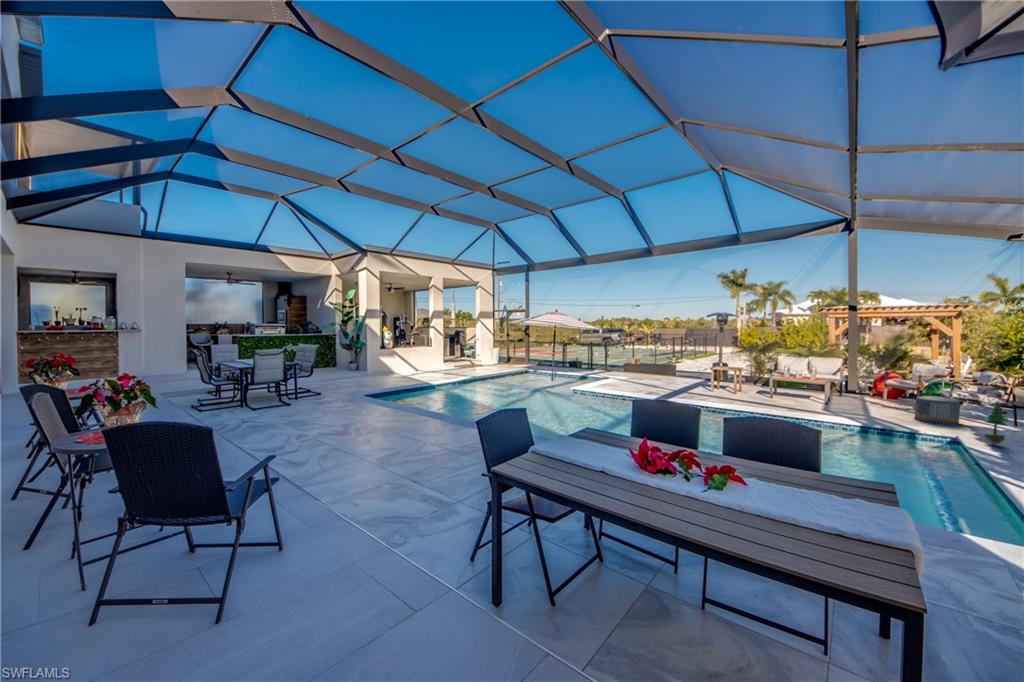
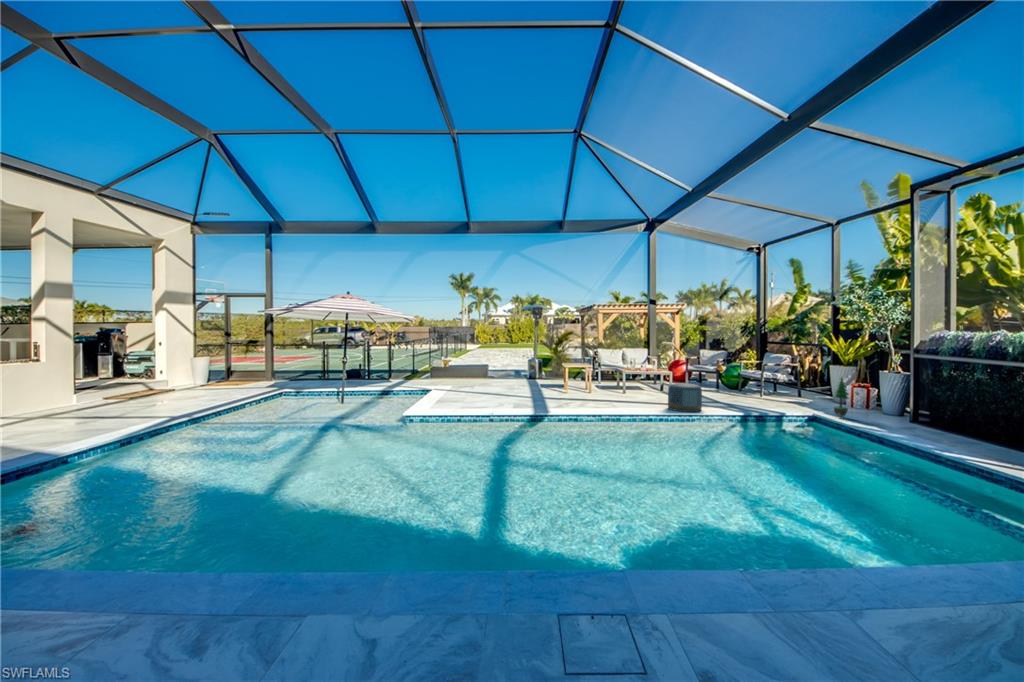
pouf: present [914,396,960,425] -> present [668,383,702,412]

